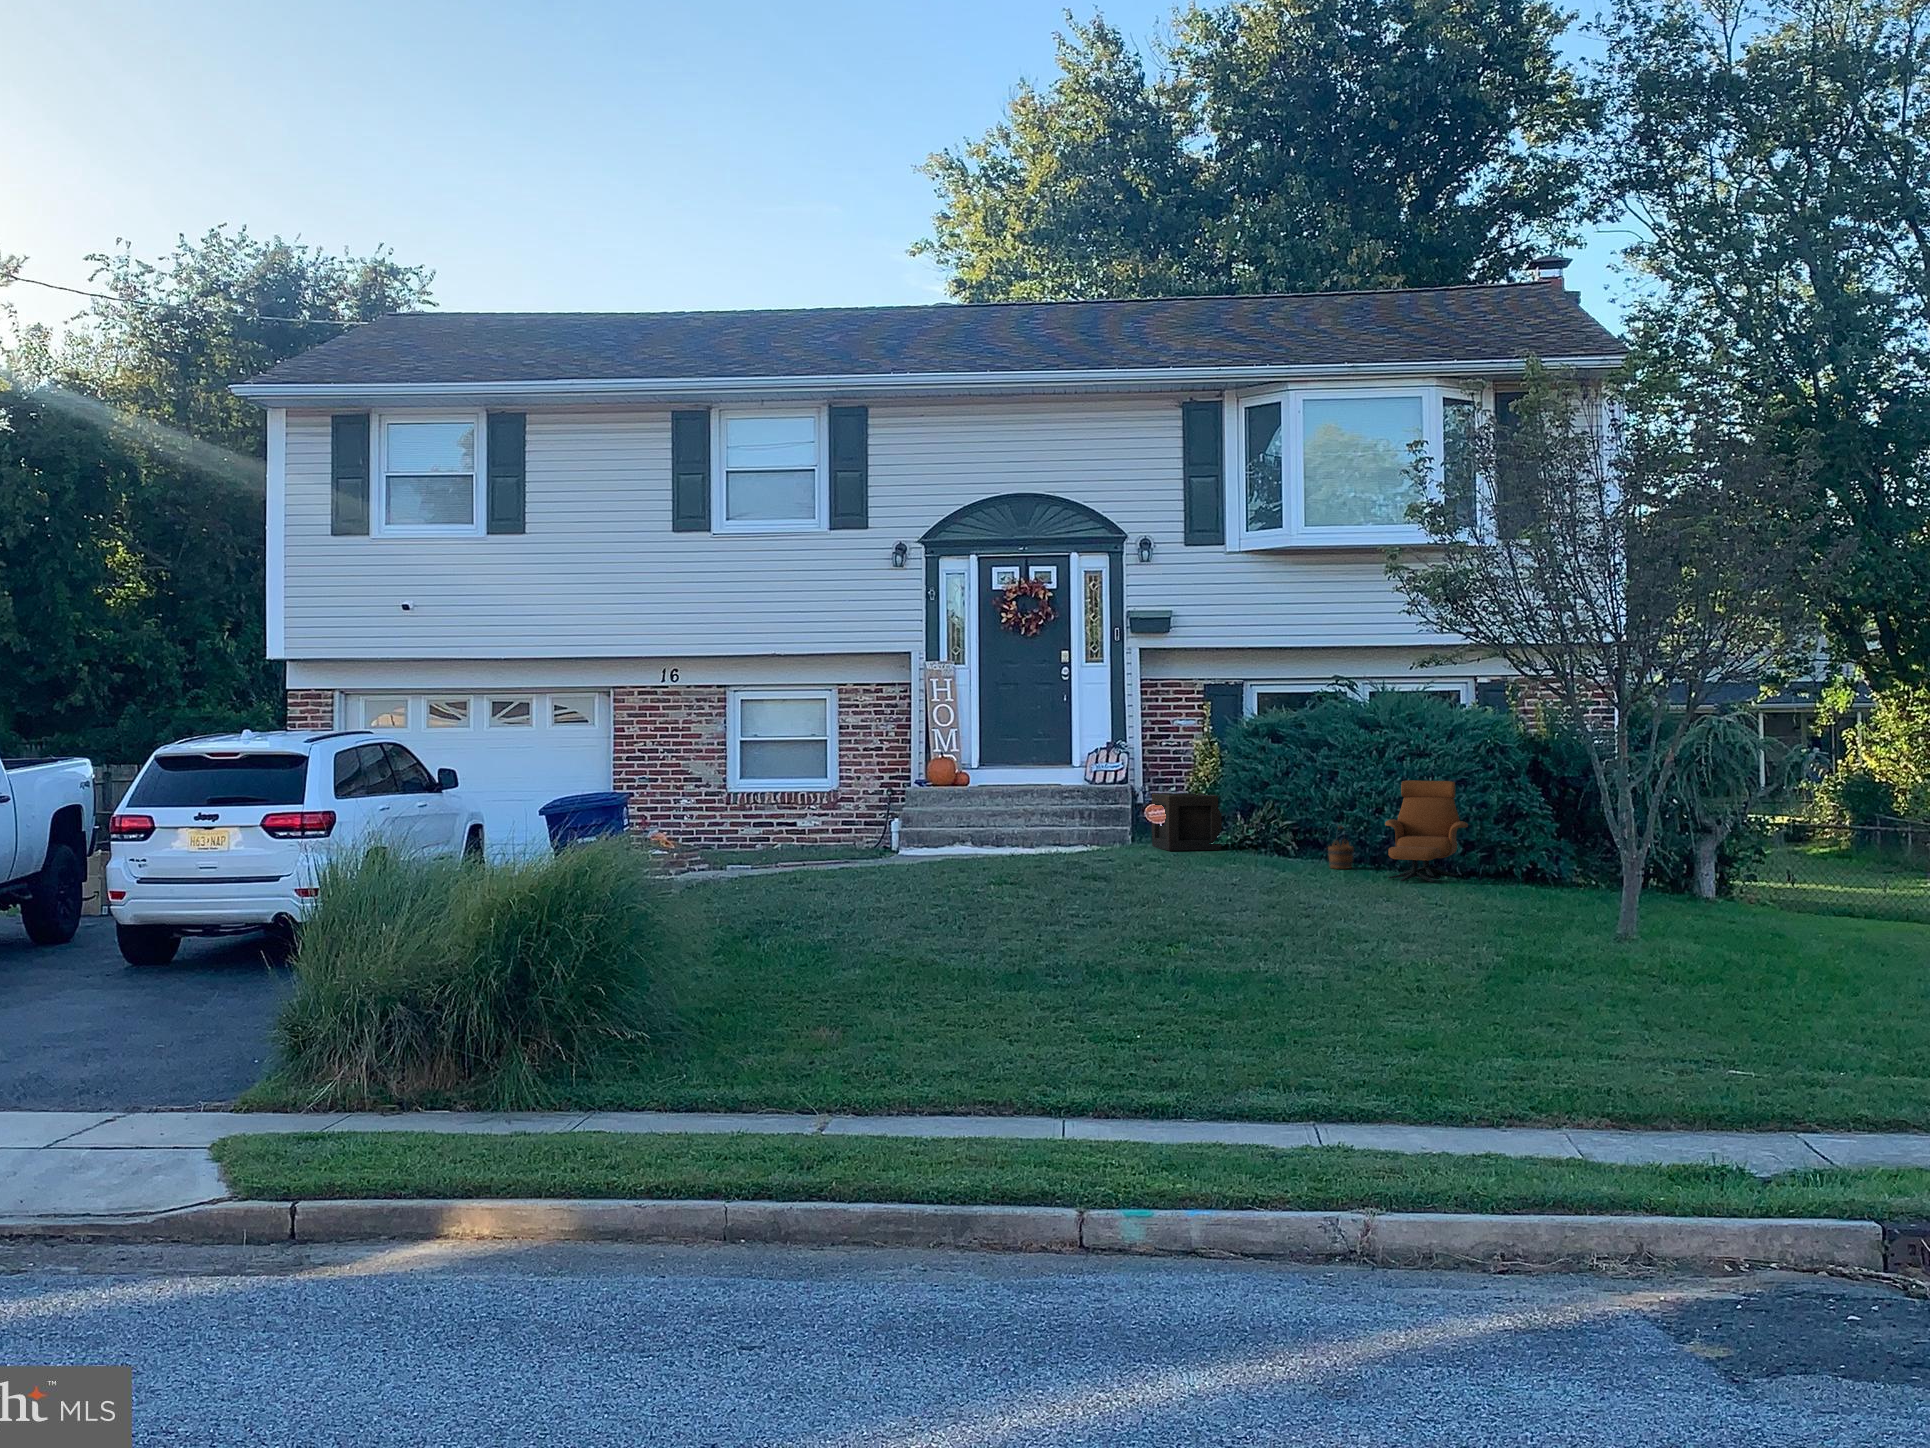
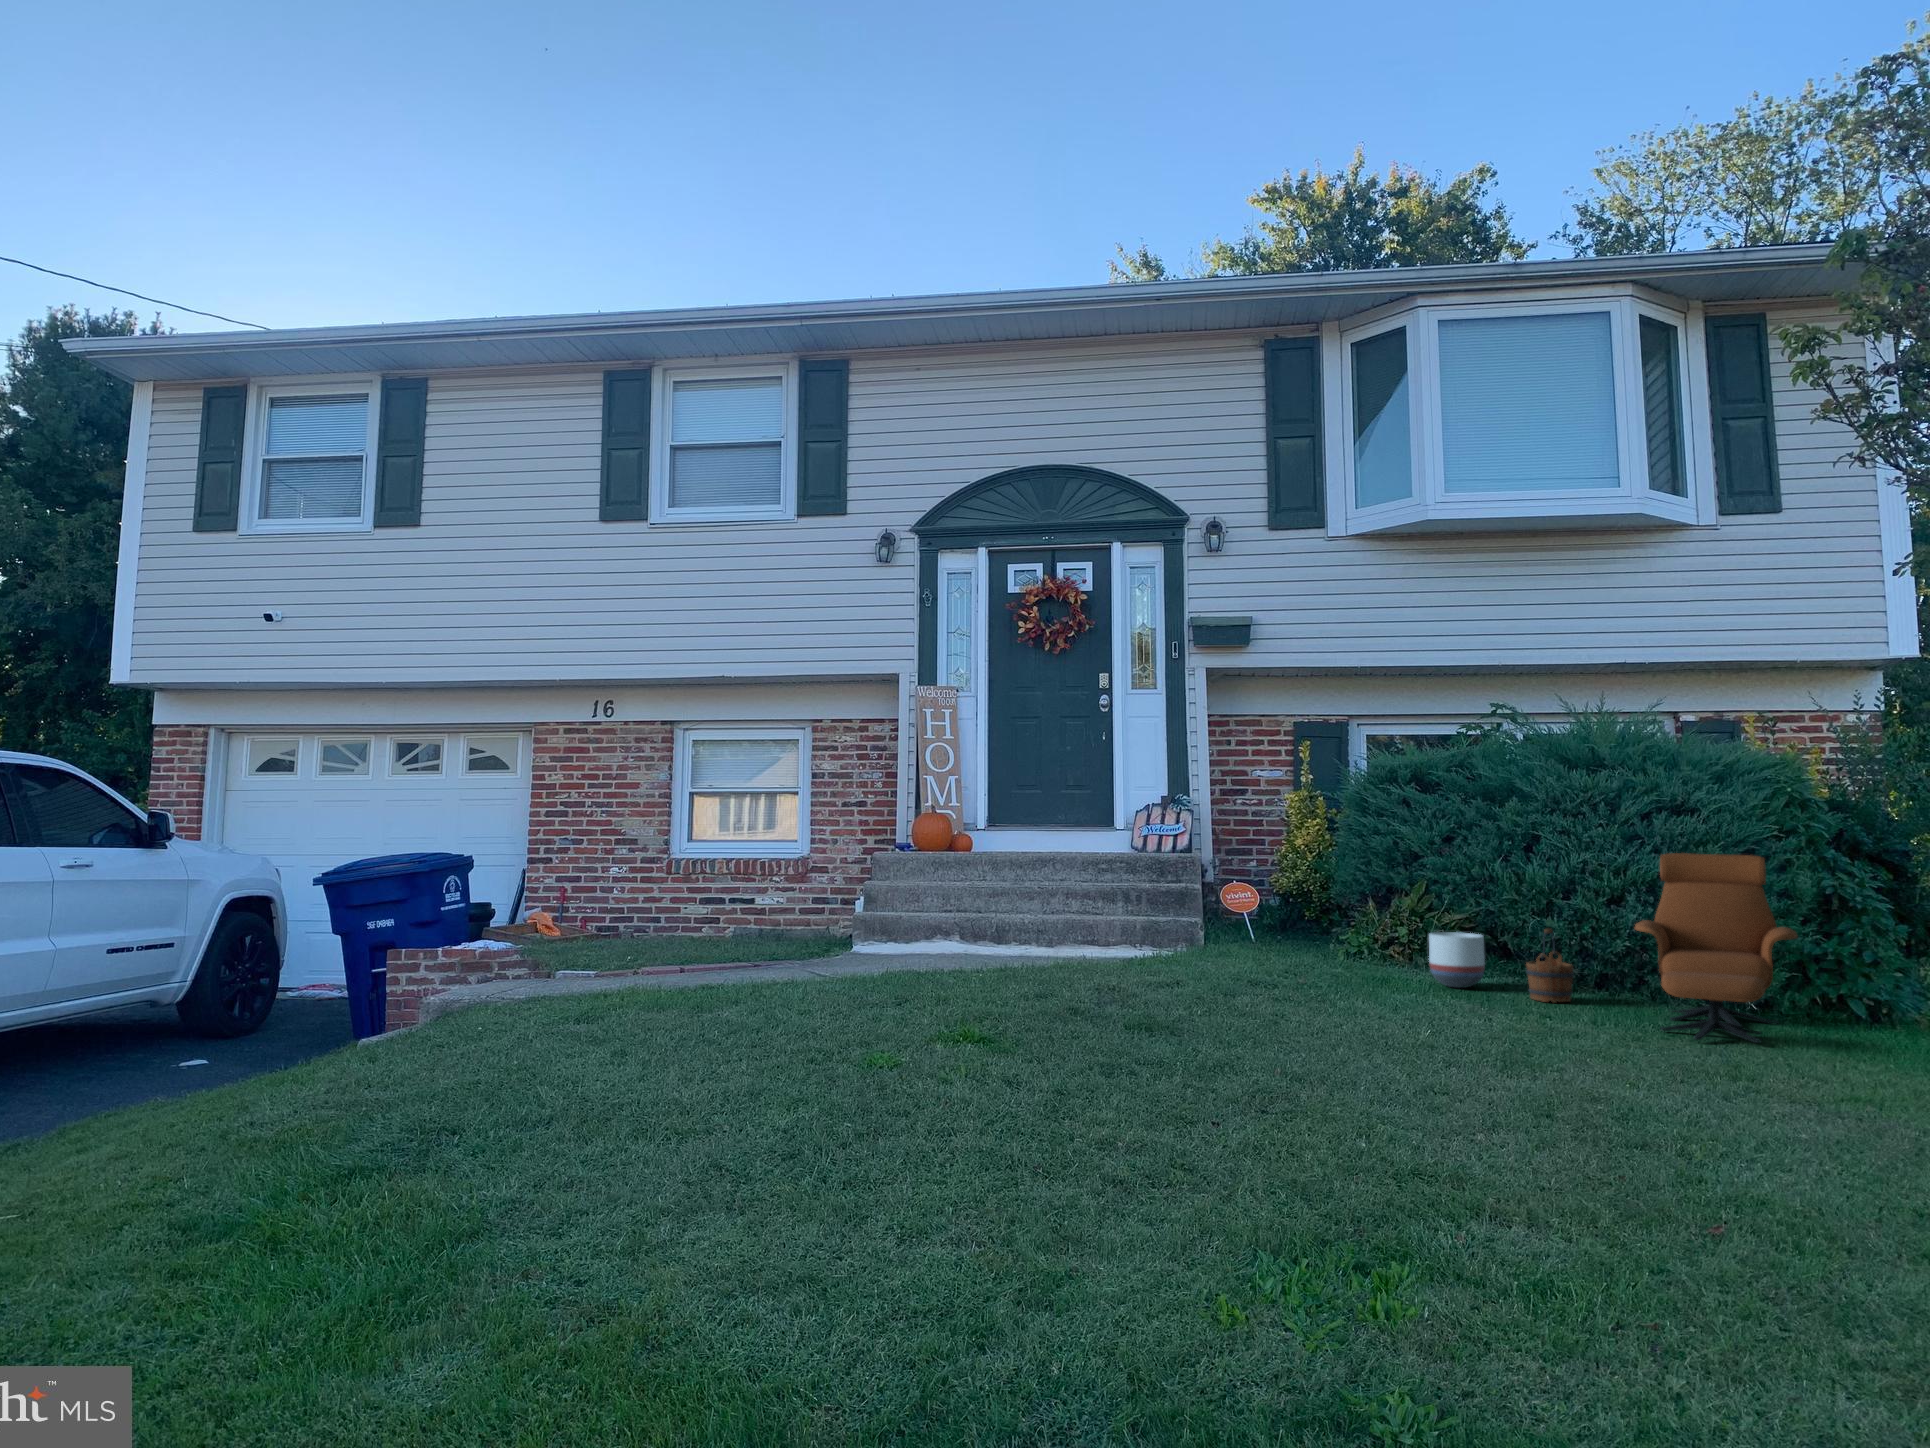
wooden crate: present [1152,793,1222,851] -> none [1225,869,1333,956]
planter: none [1275,831,1307,863] -> present [1429,932,1485,988]

